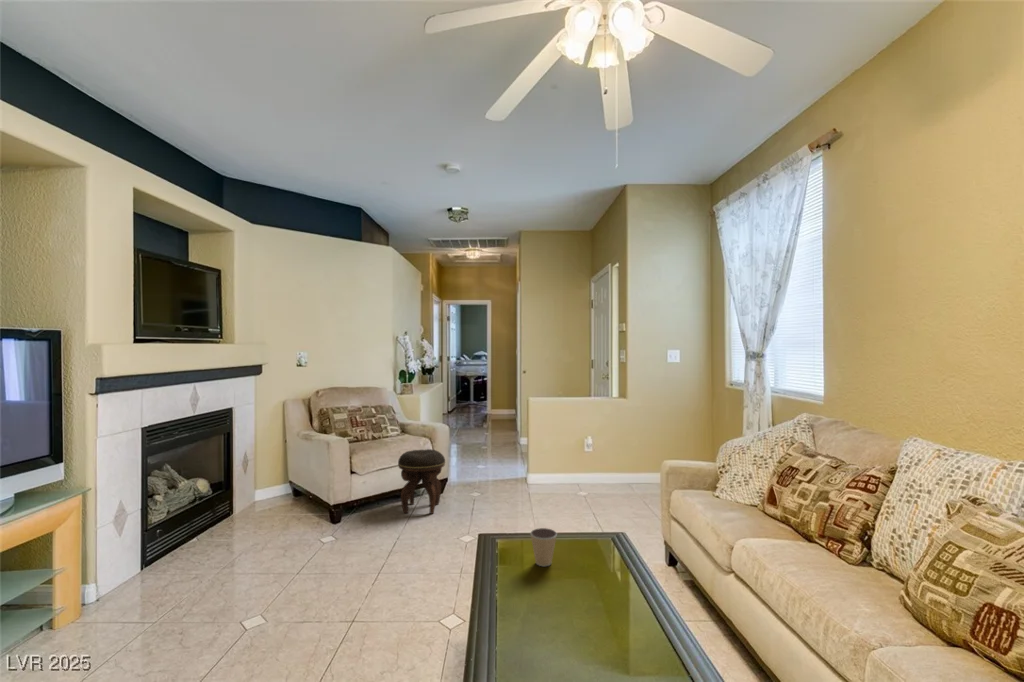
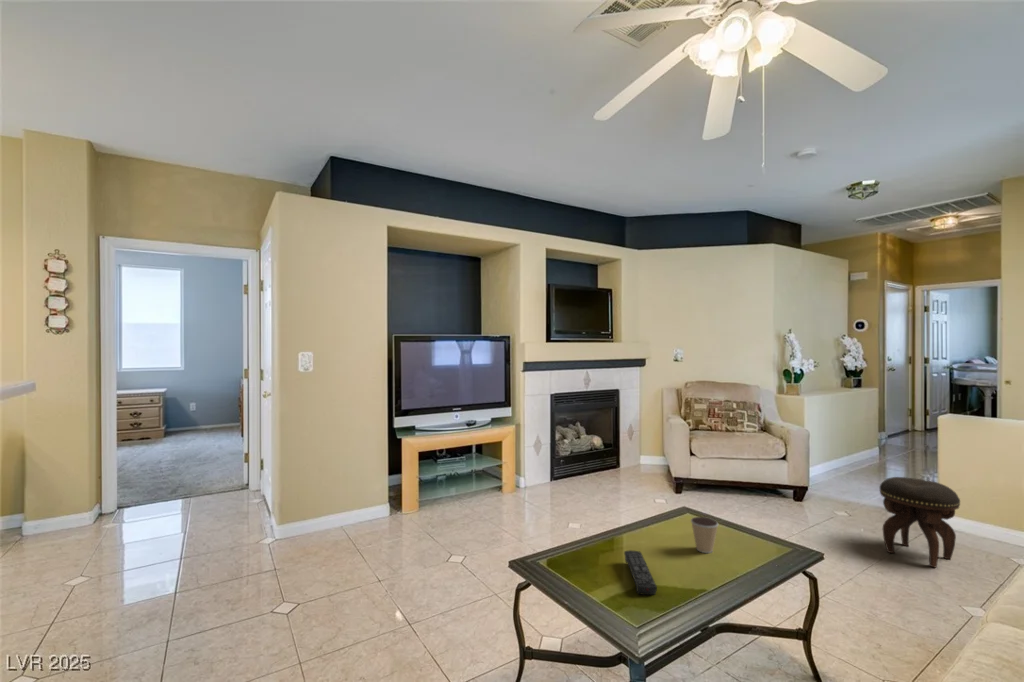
footstool: present [398,449,445,514] -> present [880,477,960,567]
remote control: none [523,593,606,639] -> present [624,550,657,595]

